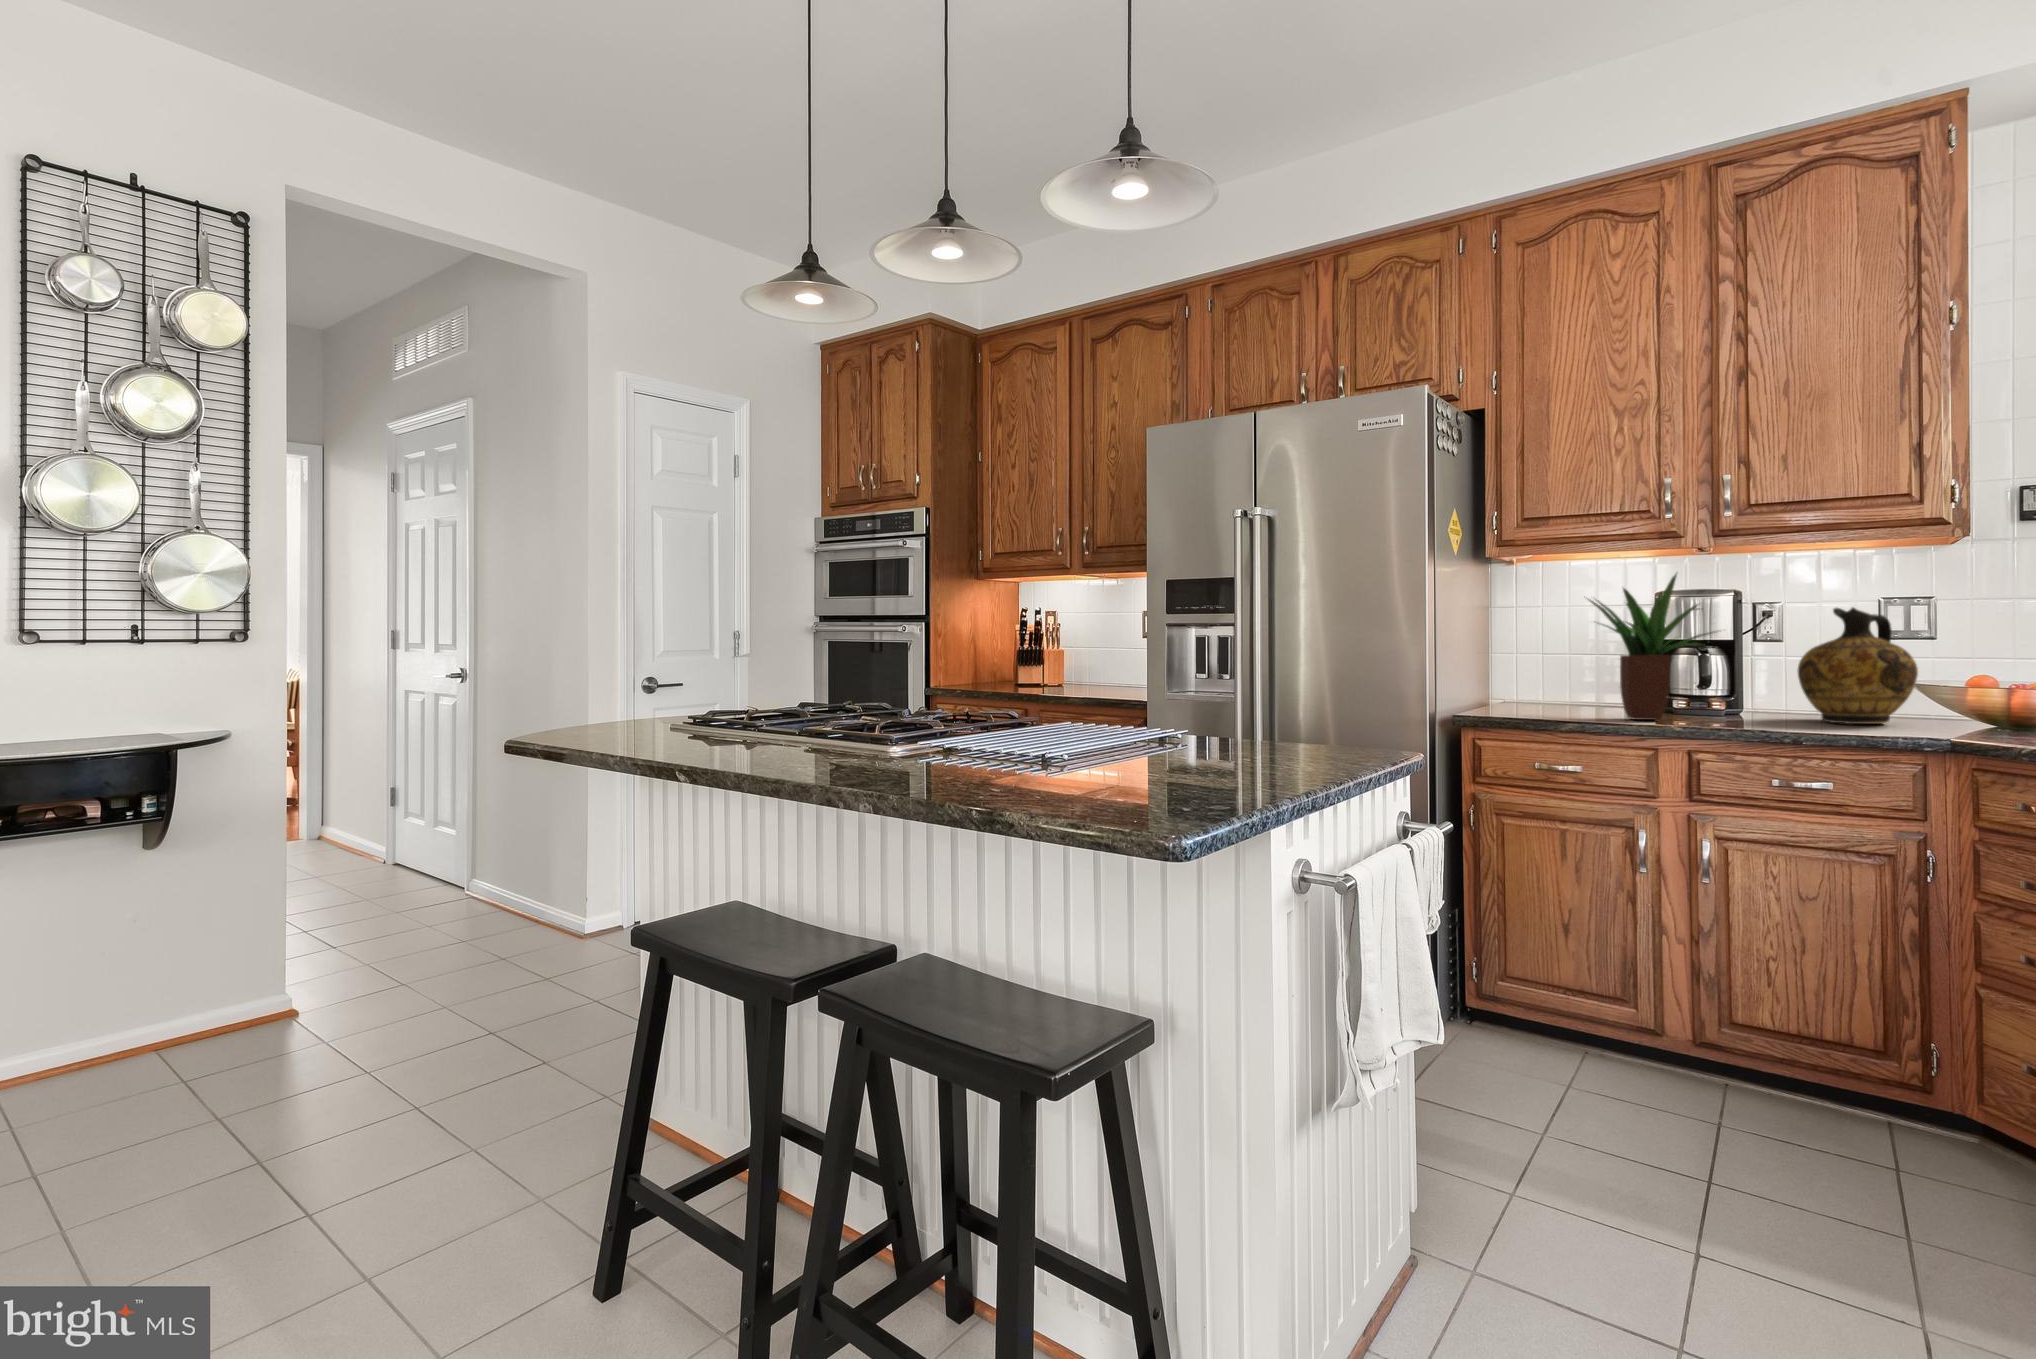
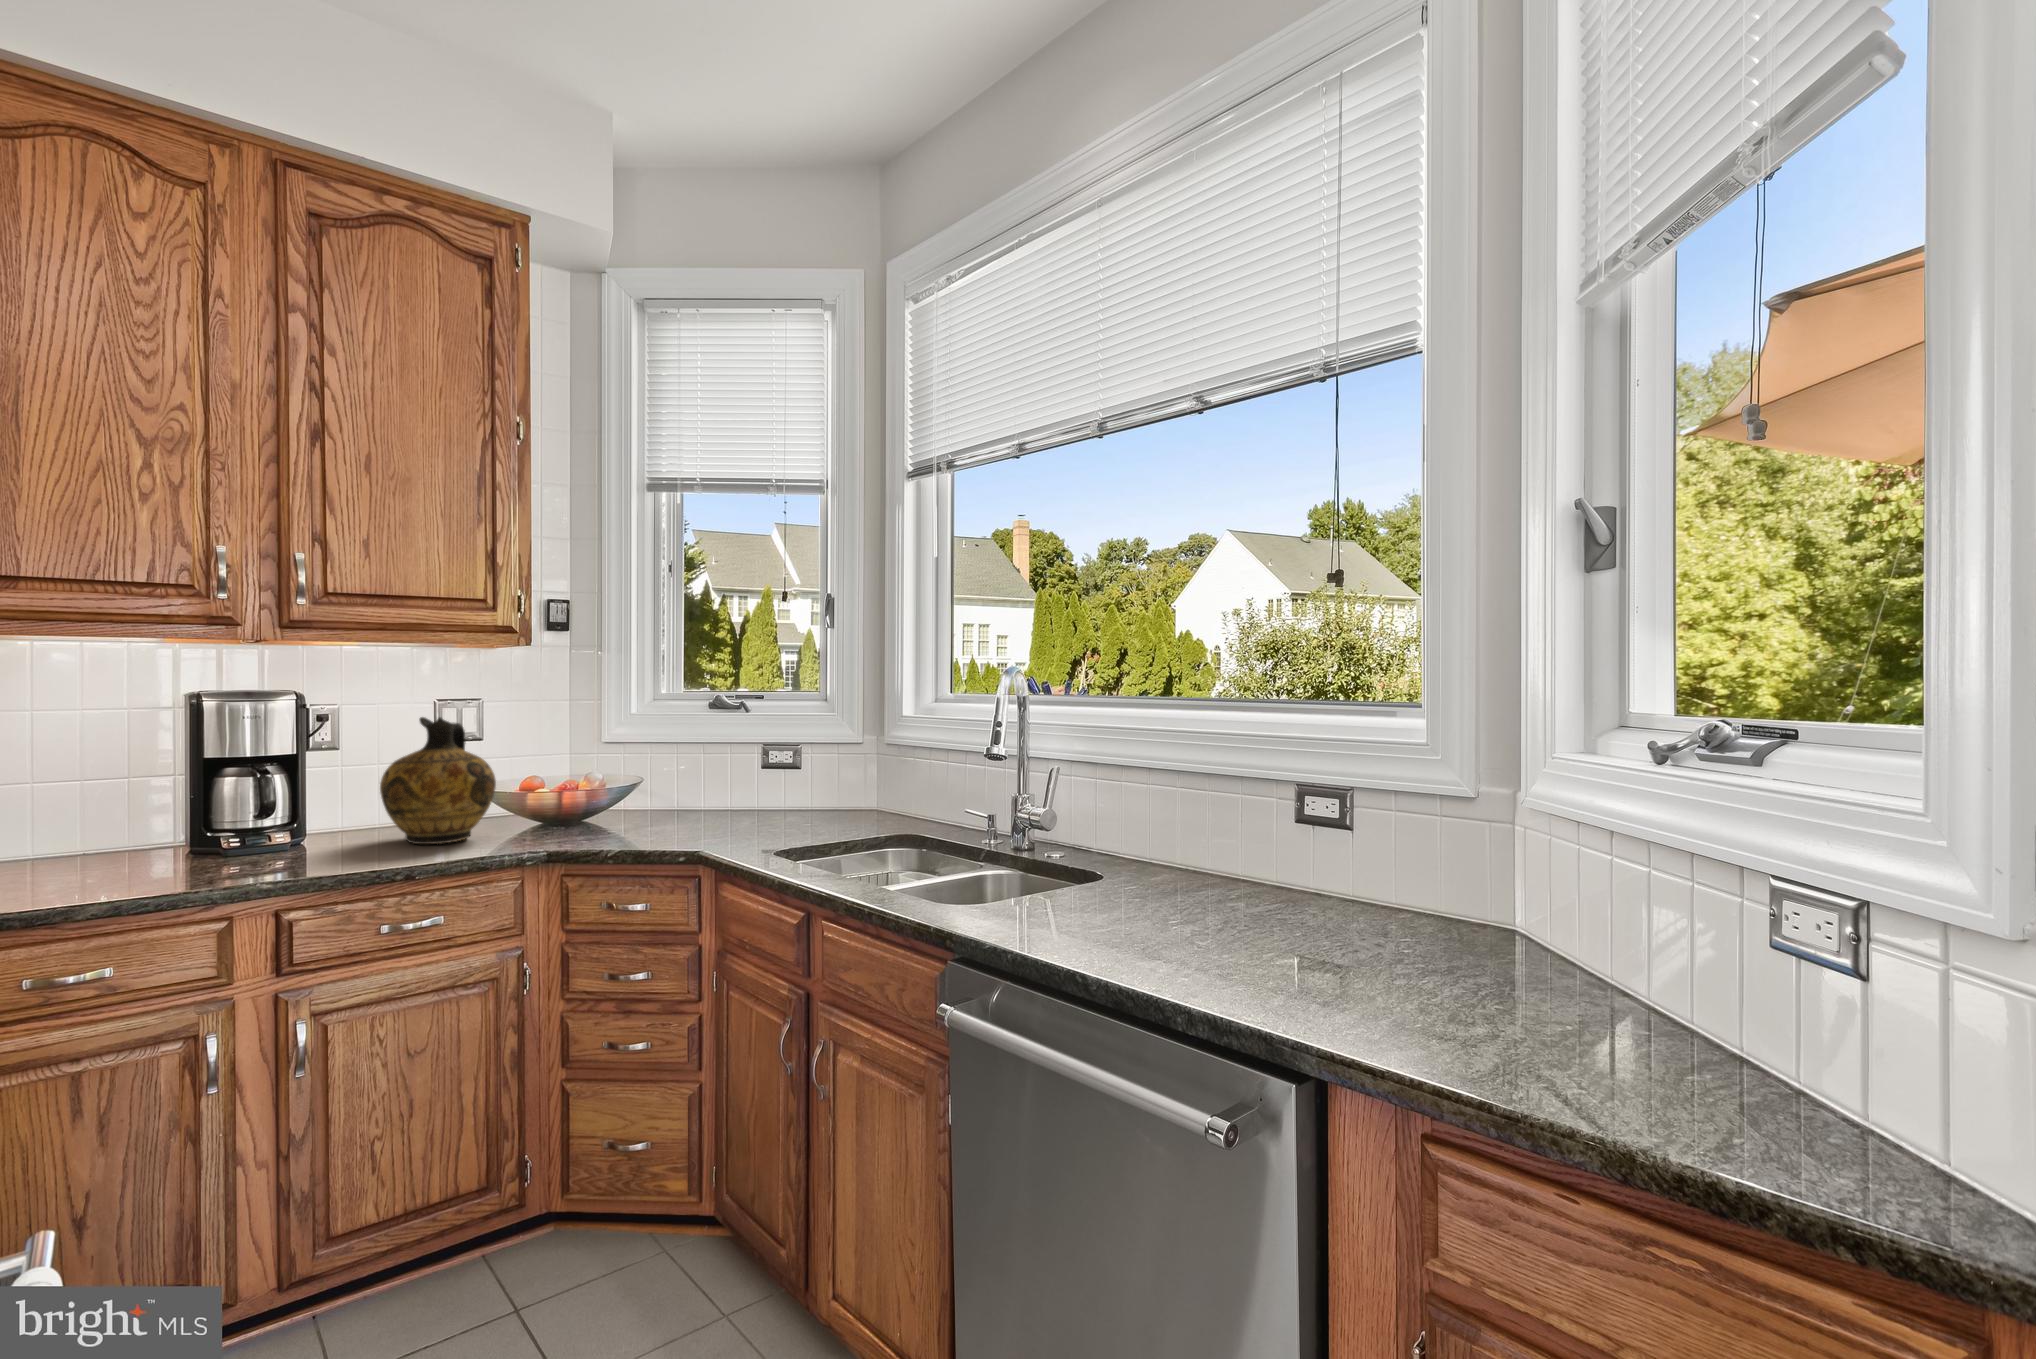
potted plant: present [1588,572,1715,720] -> none [98,673,306,876]

